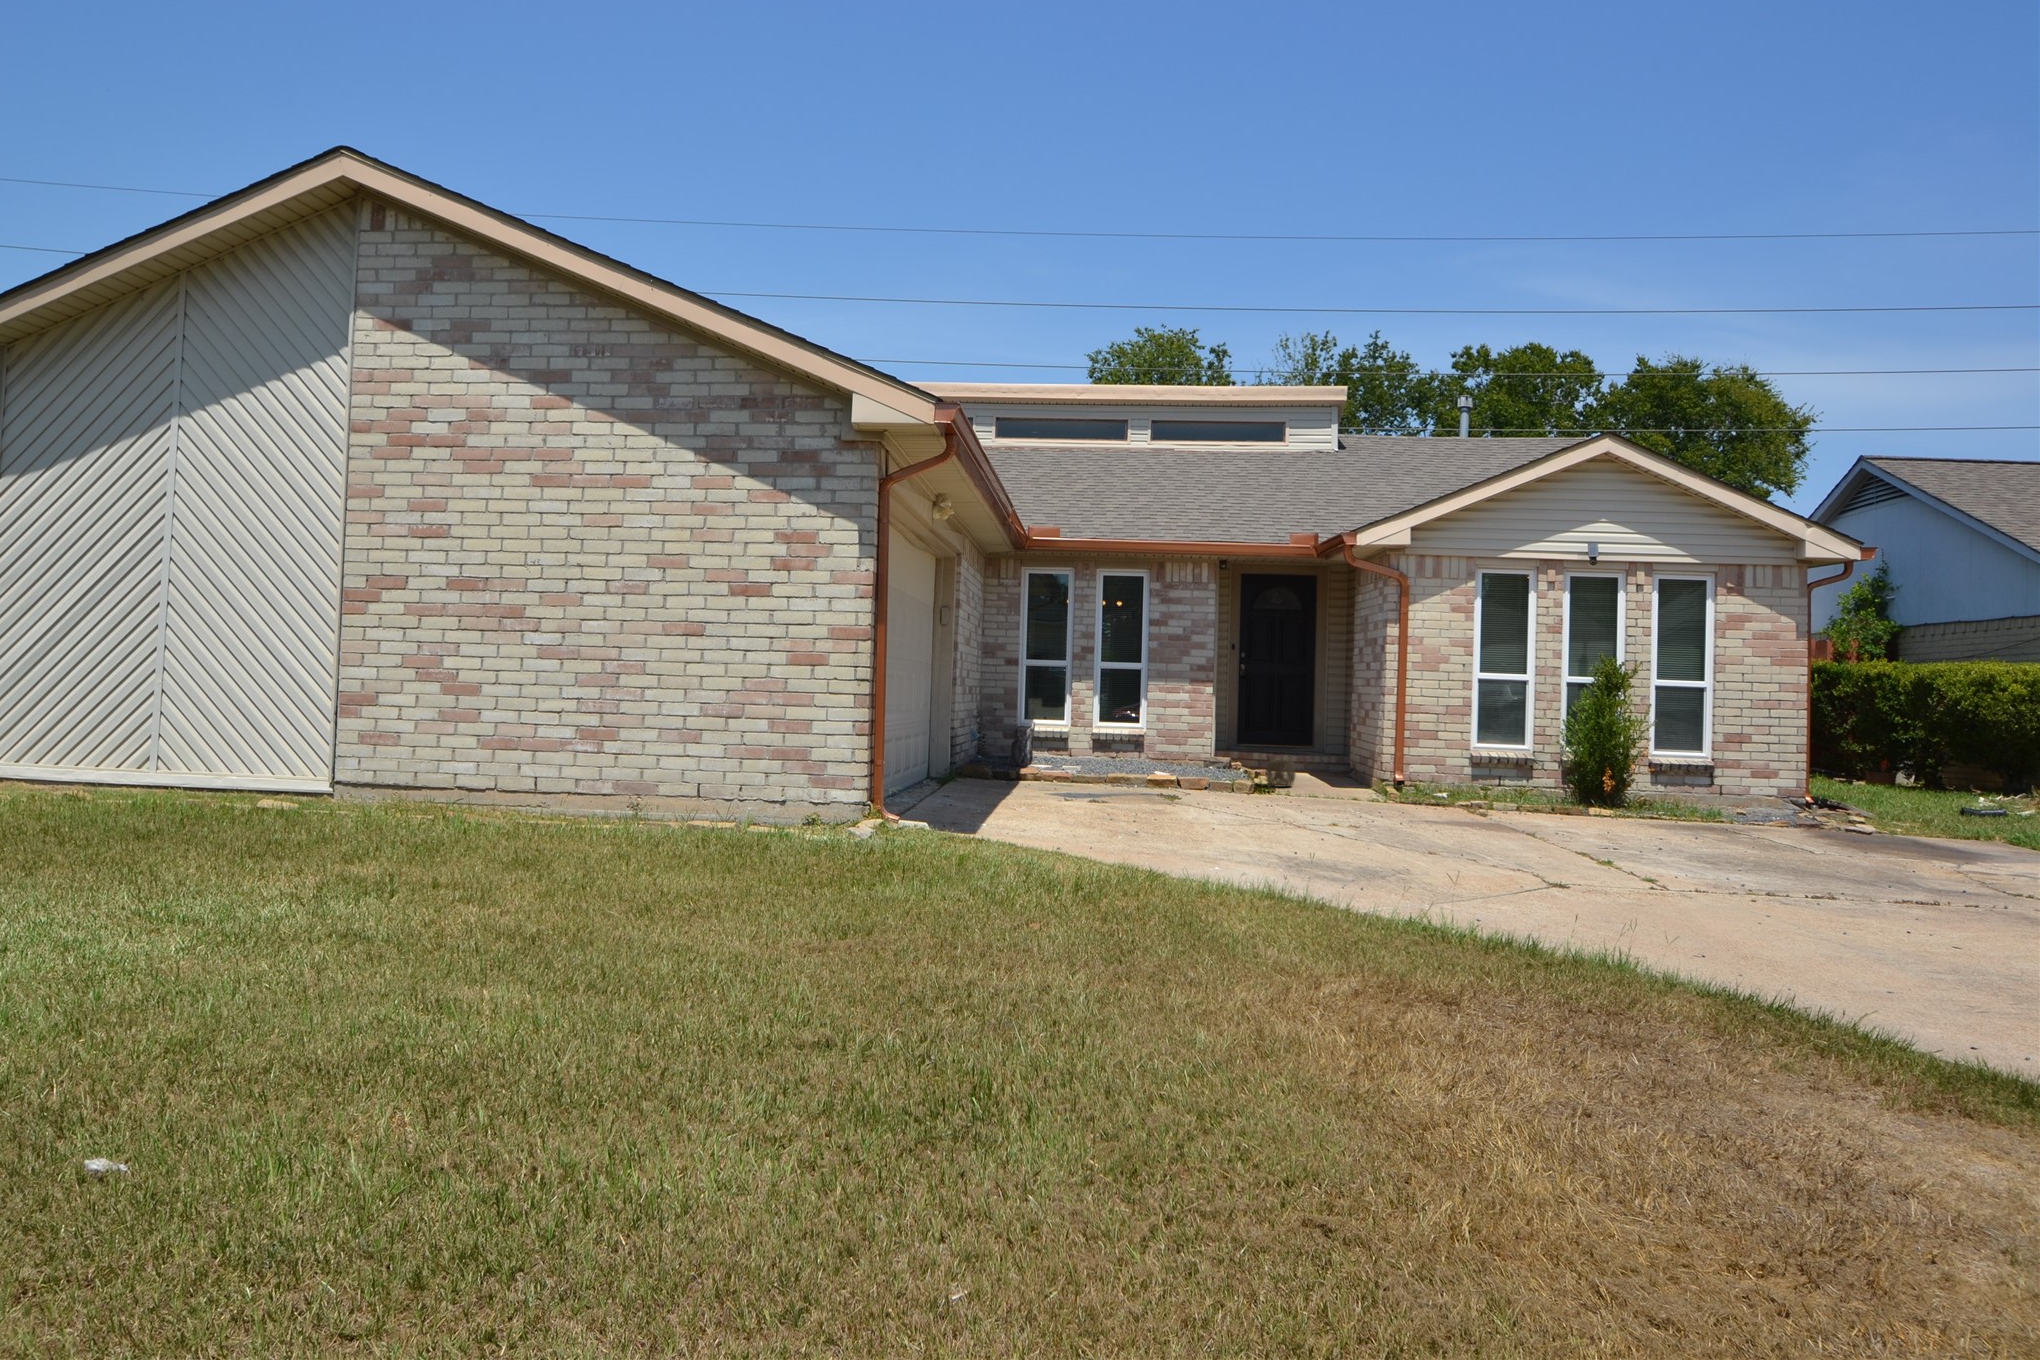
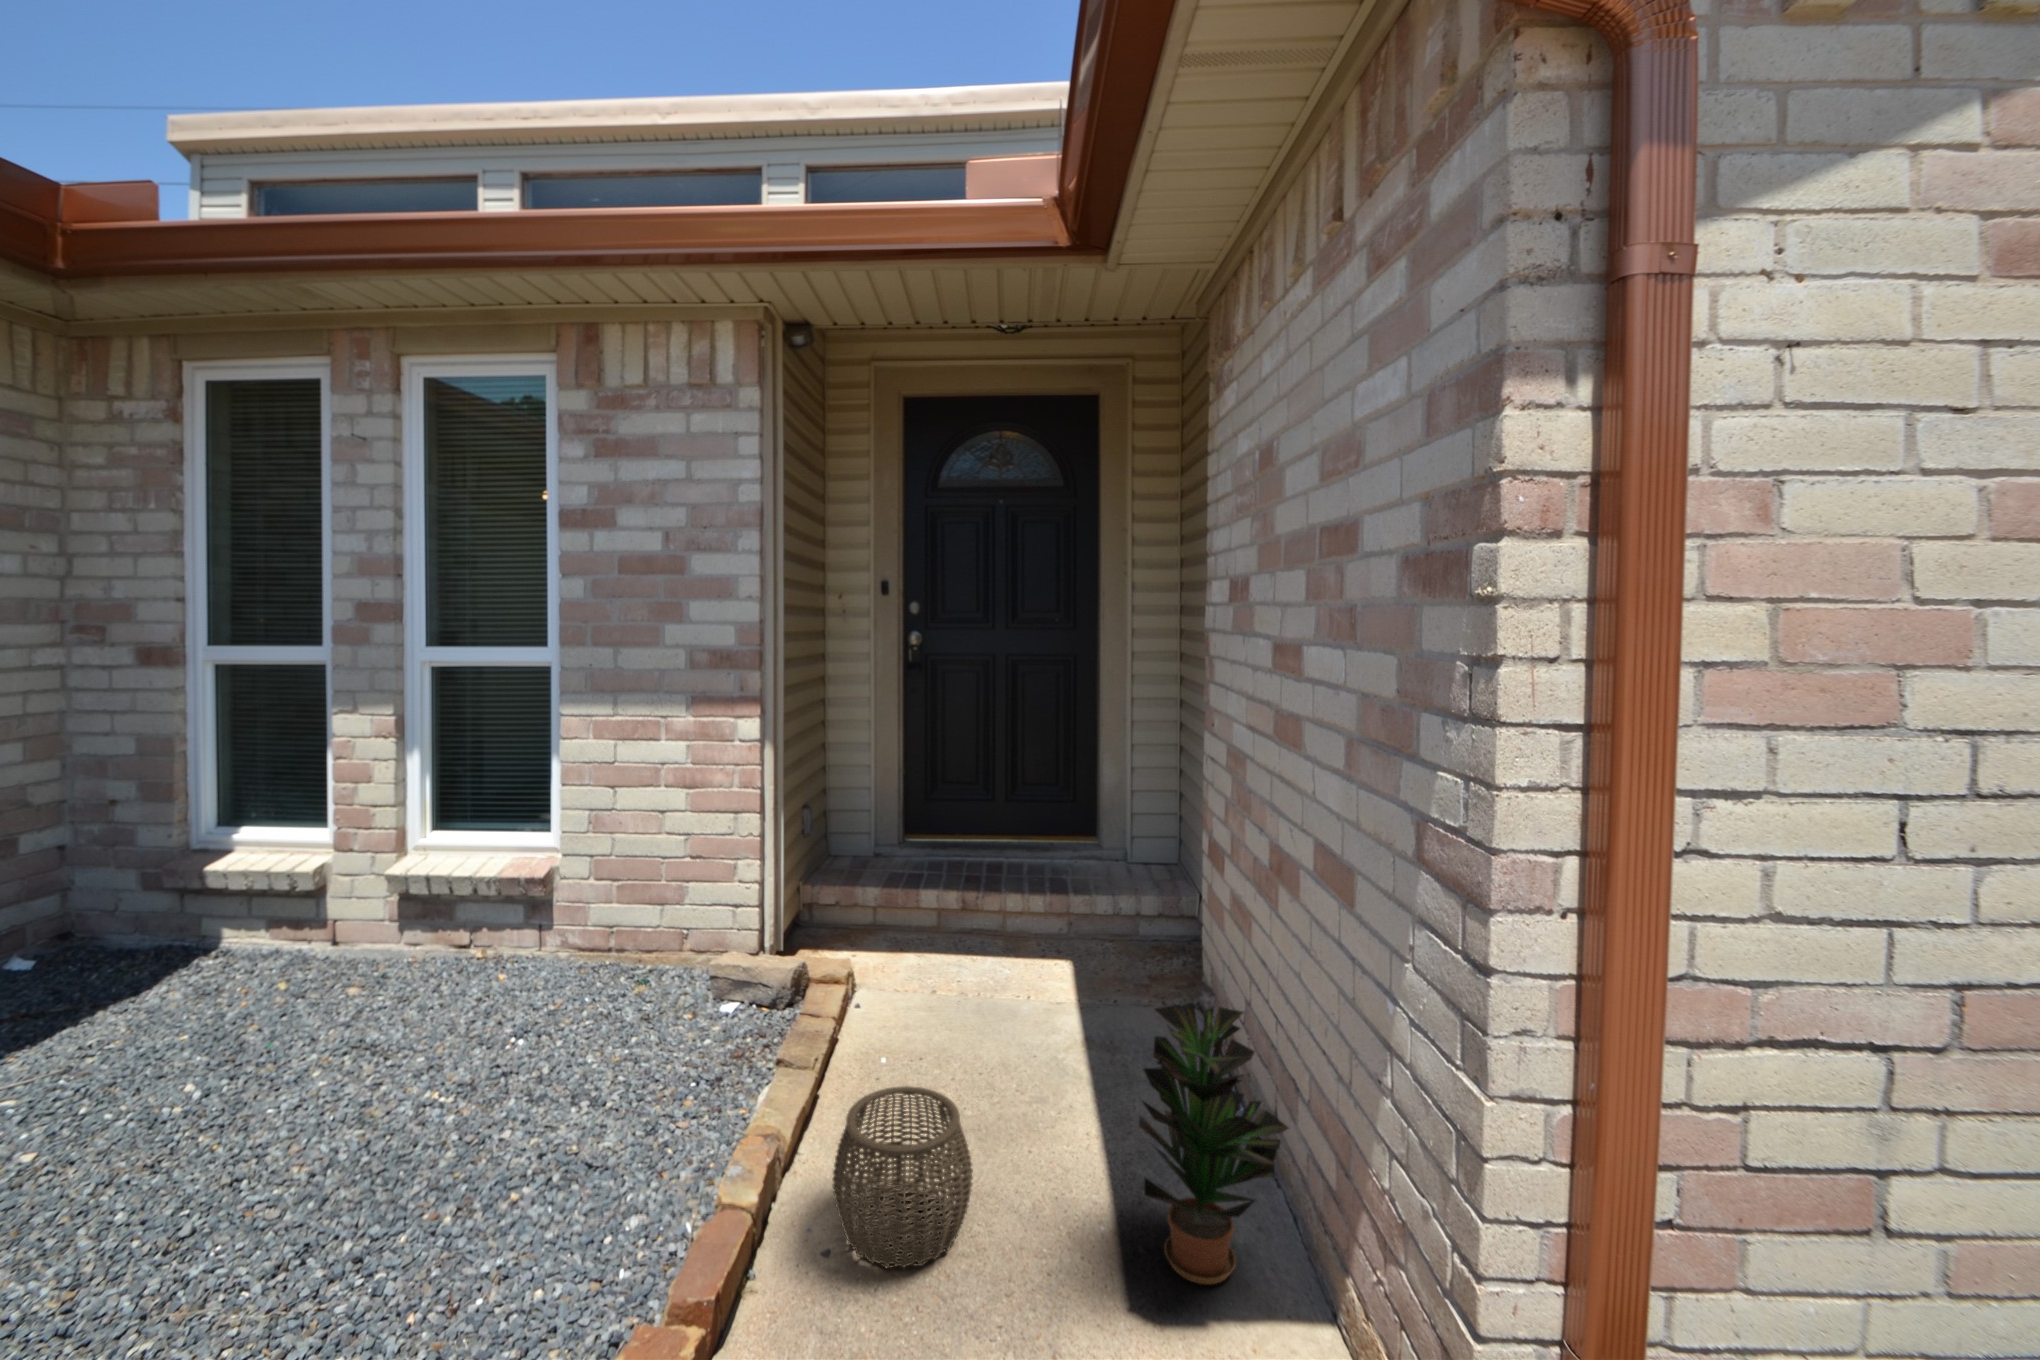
potted plant: none [1332,738,1363,790] -> present [1139,1003,1288,1284]

